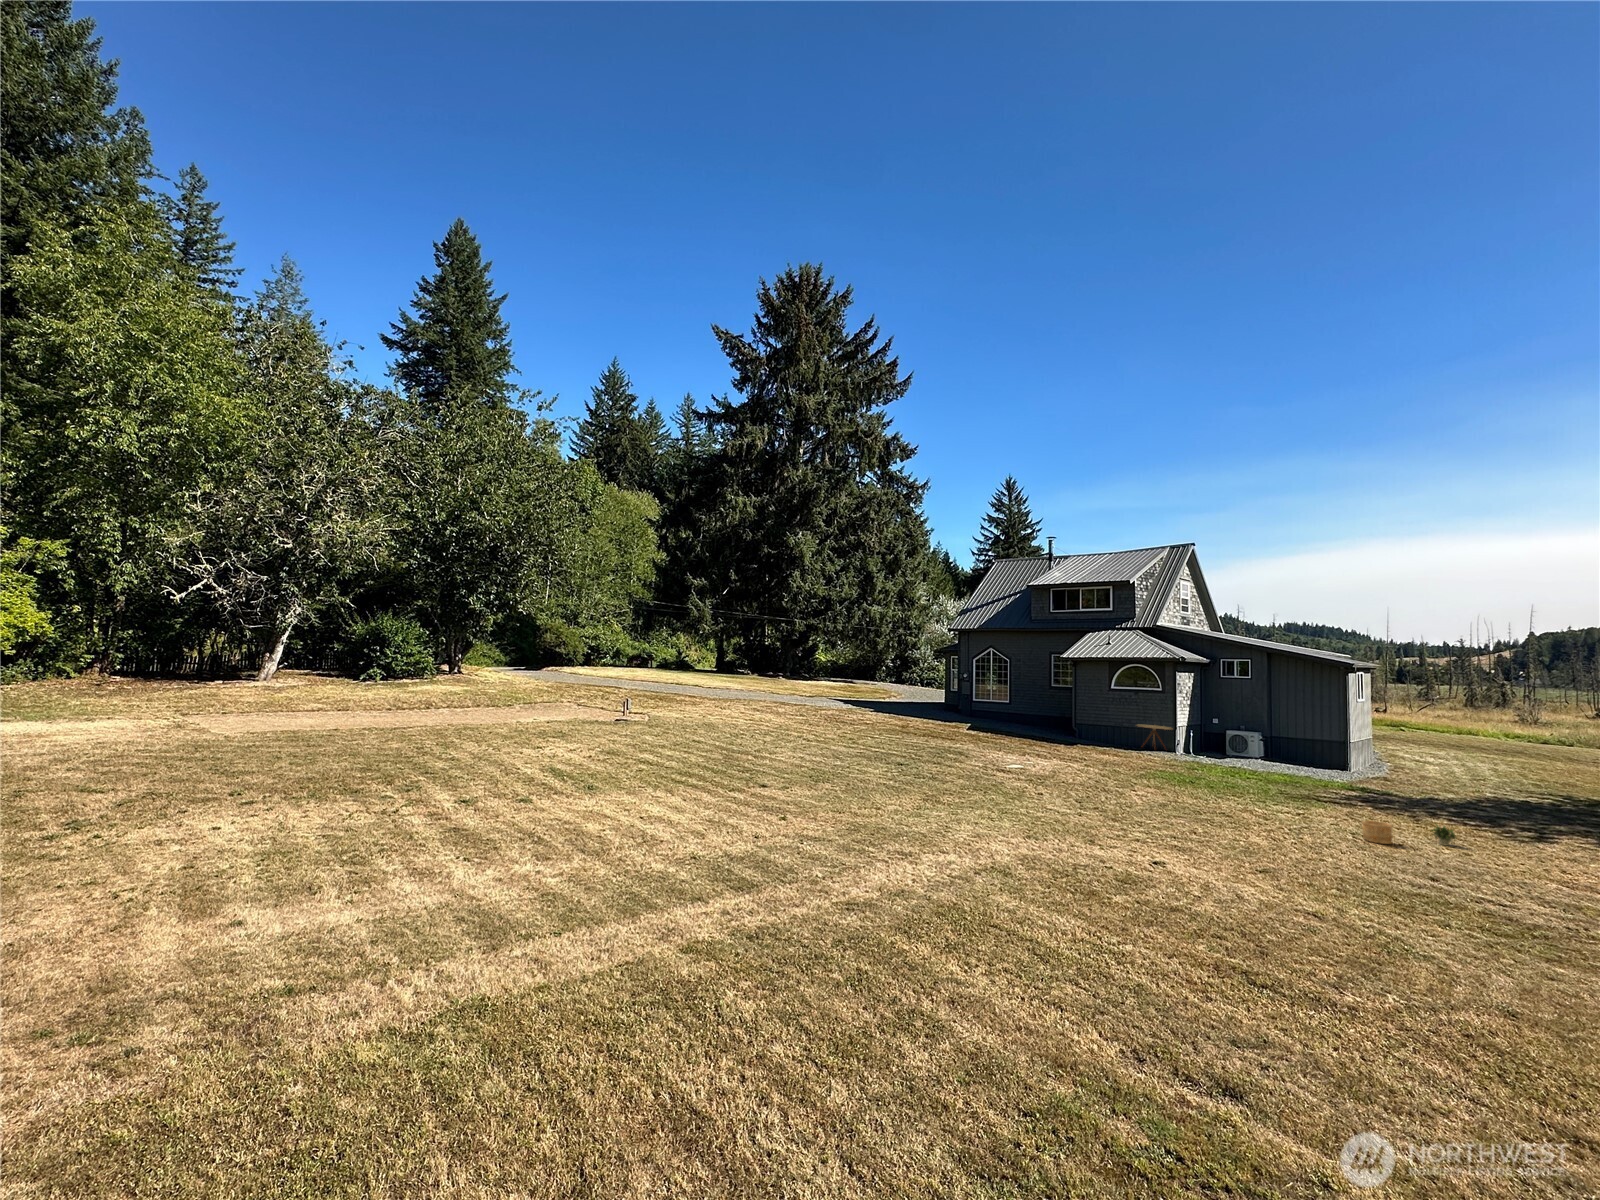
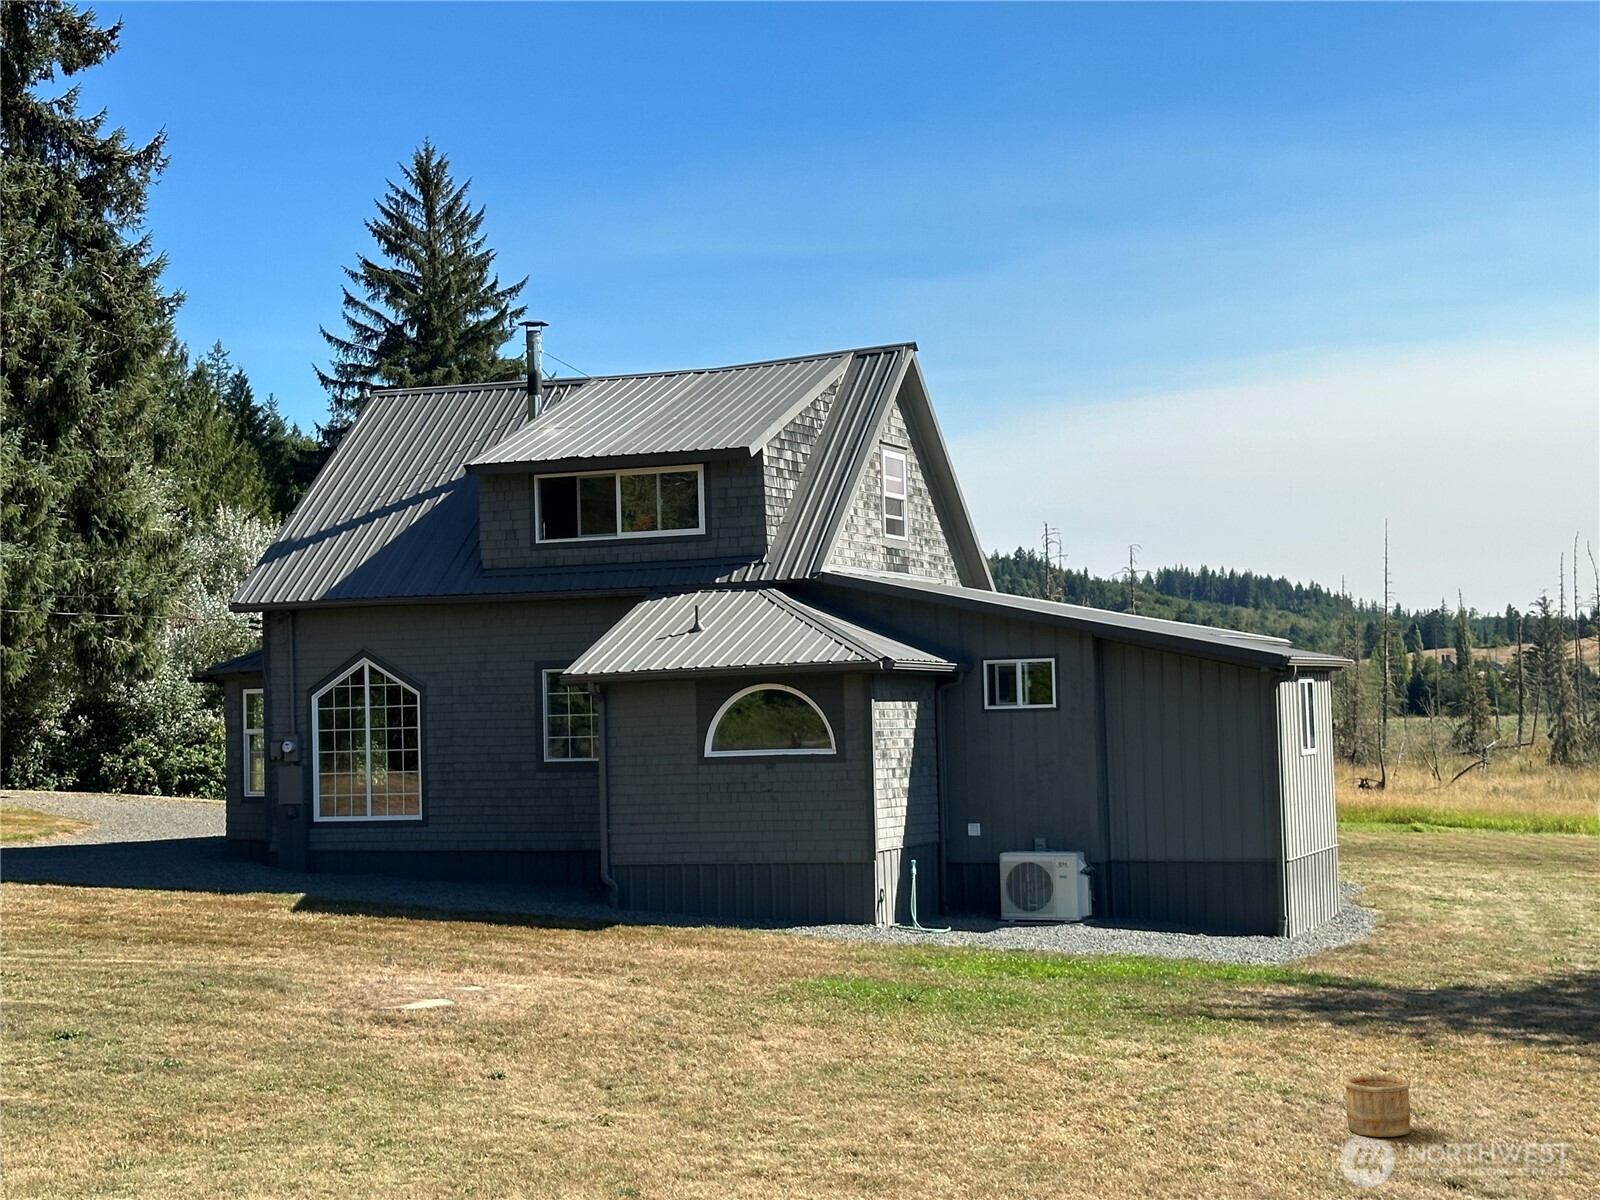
round table: present [1138,725,1172,744] -> none [776,856,869,928]
potted plant: present [1432,825,1456,846] -> none [1478,1055,1530,1110]

